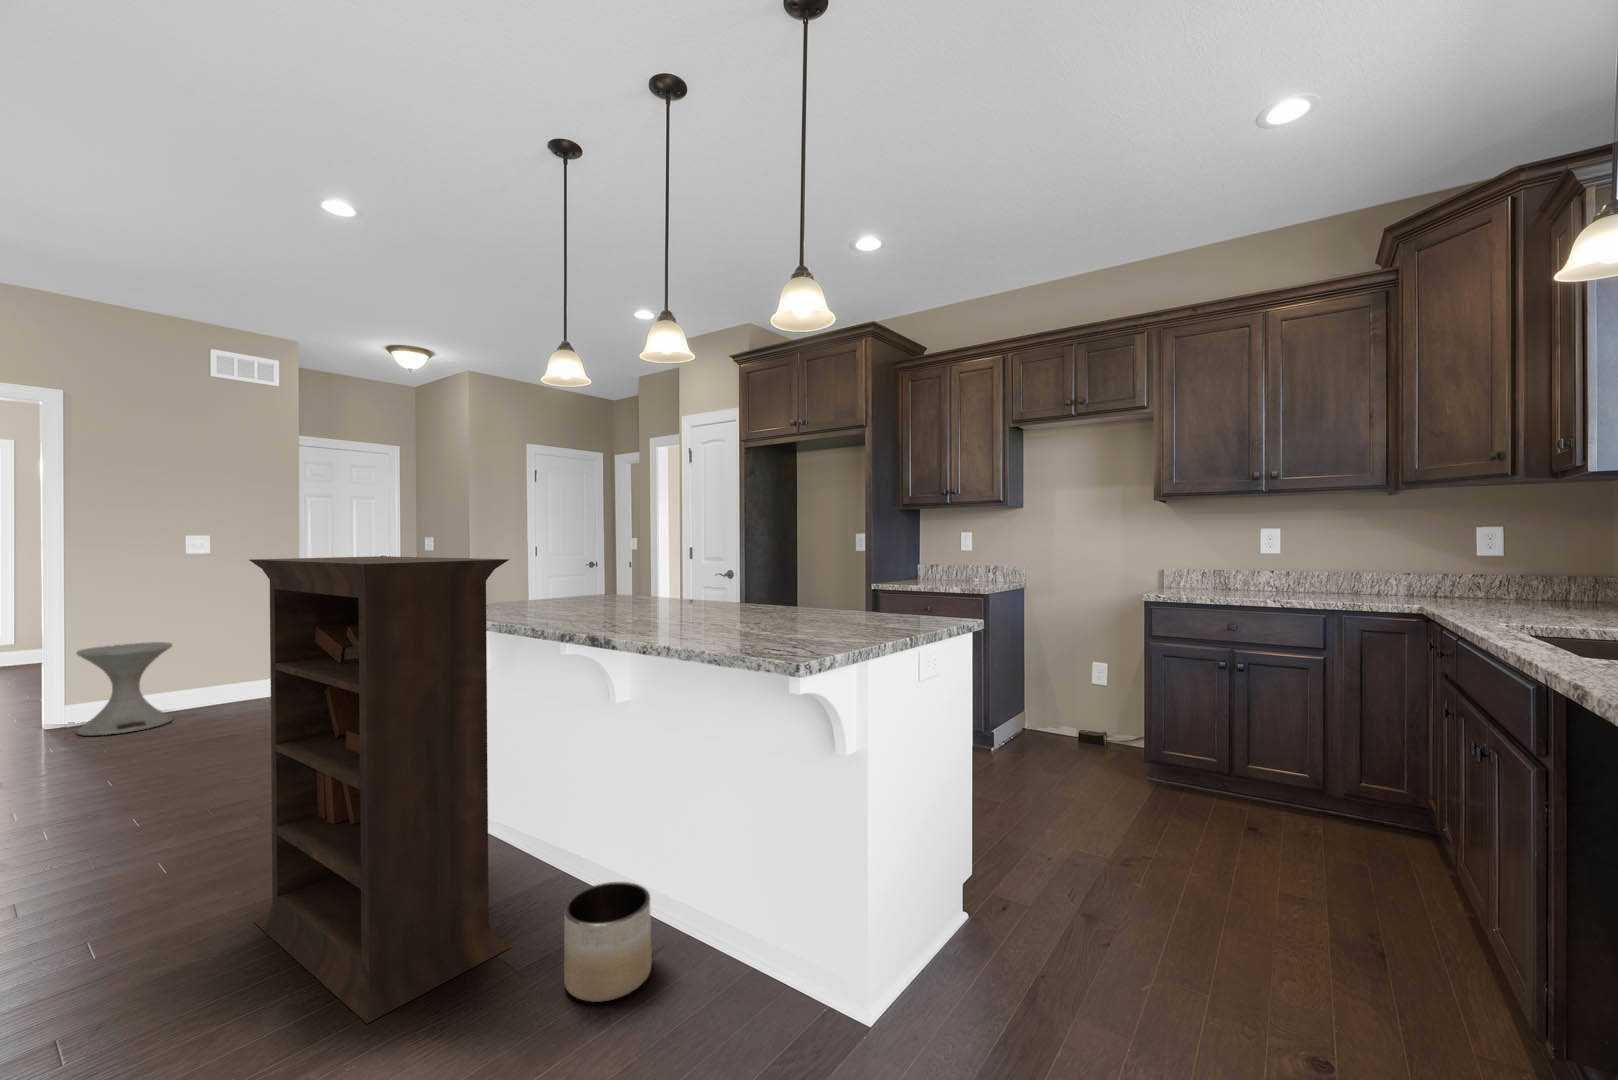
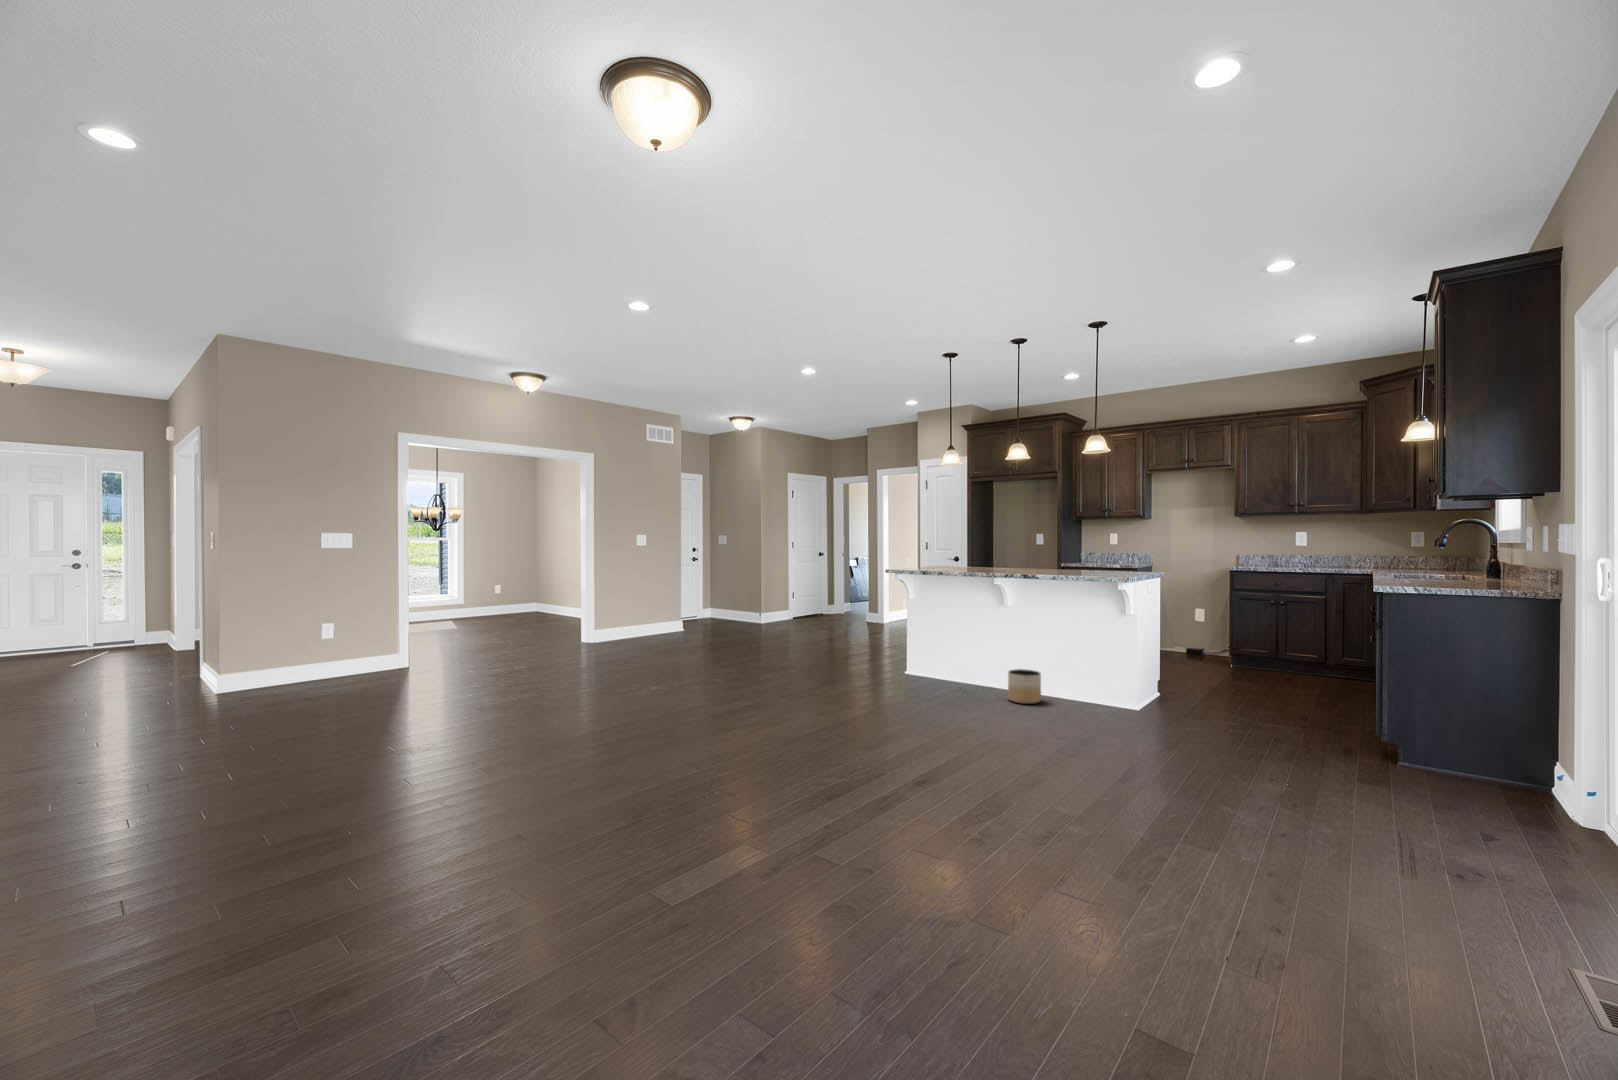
bookcase: present [249,556,510,1024] -> none [857,543,976,706]
side table: present [77,642,172,735] -> none [606,595,645,644]

